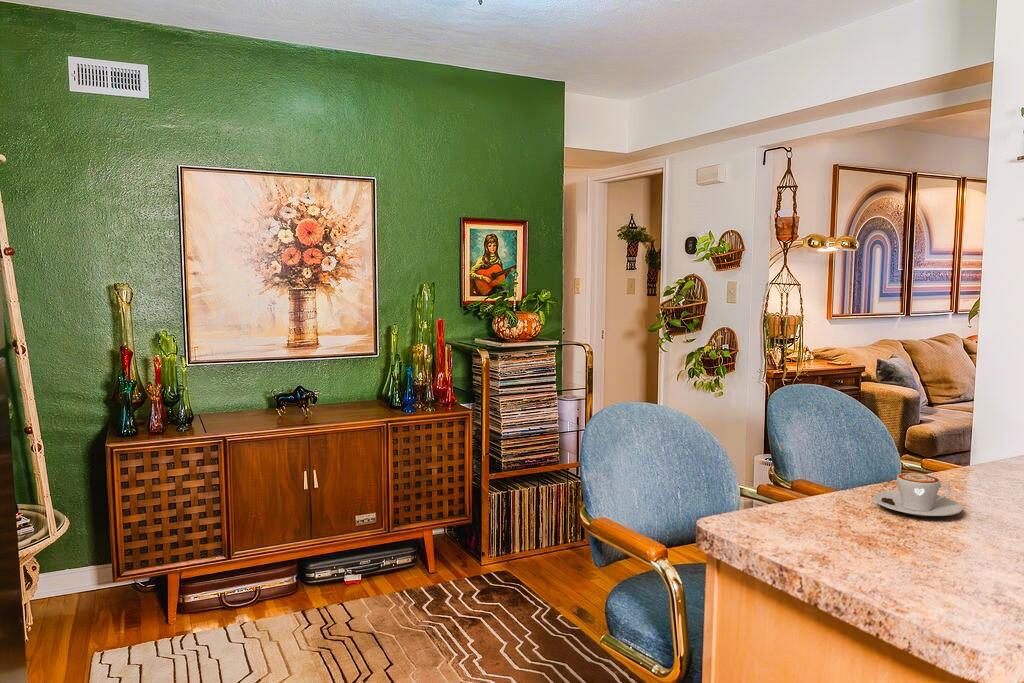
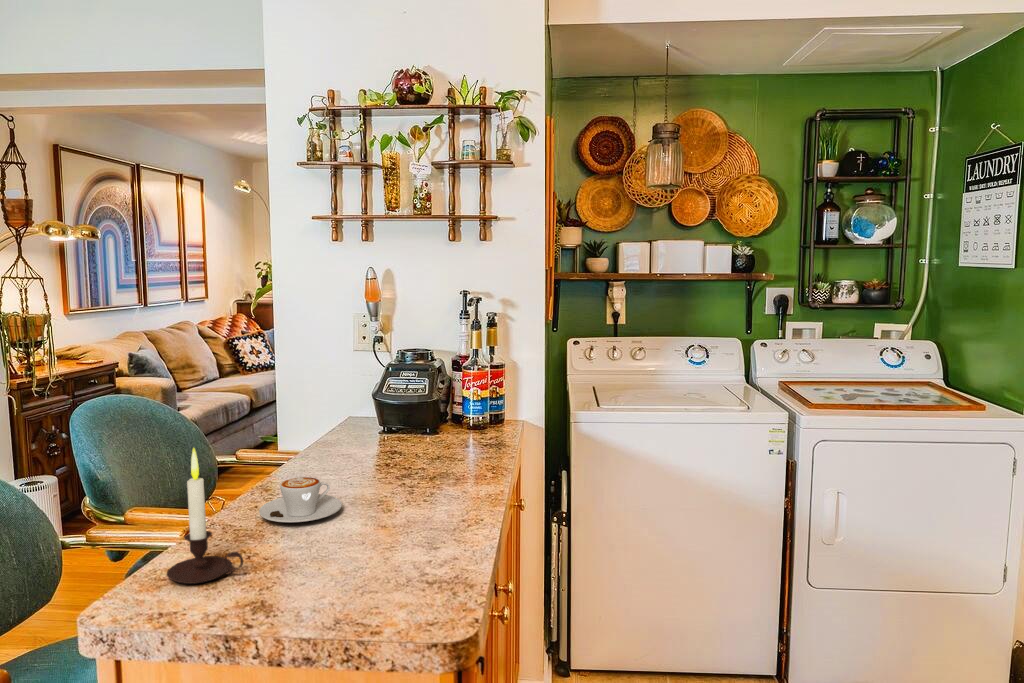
candle: none [767,415,826,530] -> present [167,448,243,584]

